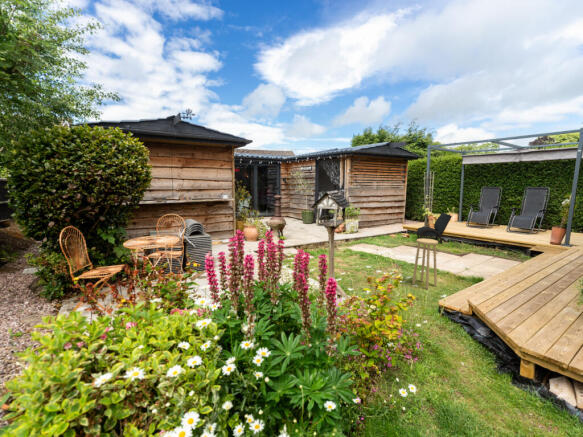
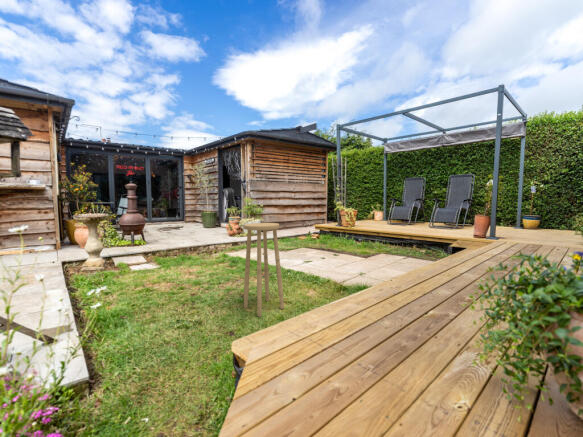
lounge chair: present [417,213,452,243] -> none [326,205,363,244]

